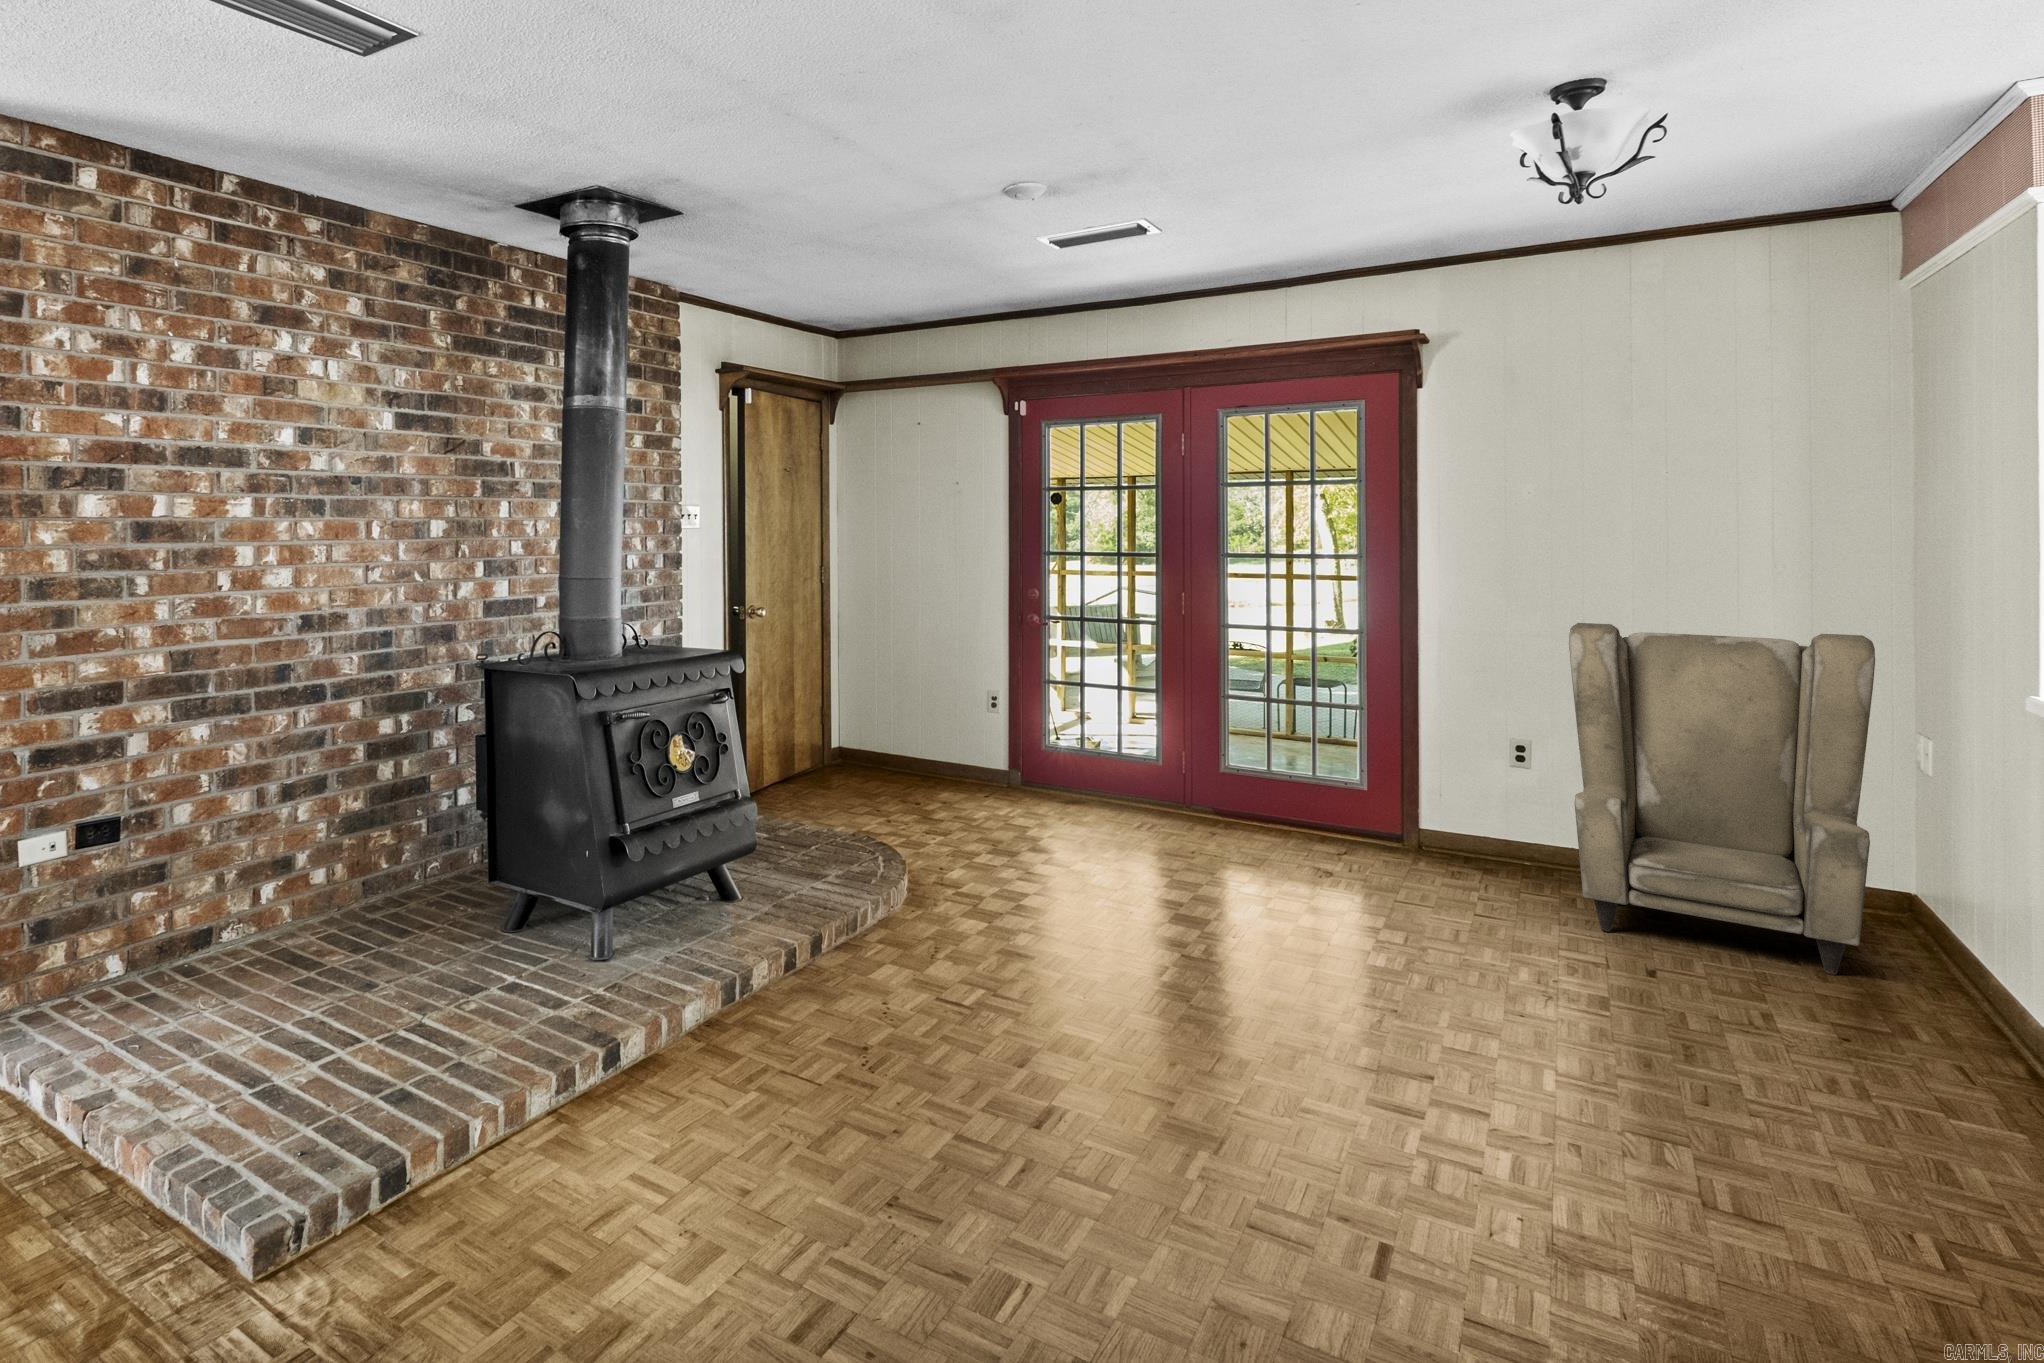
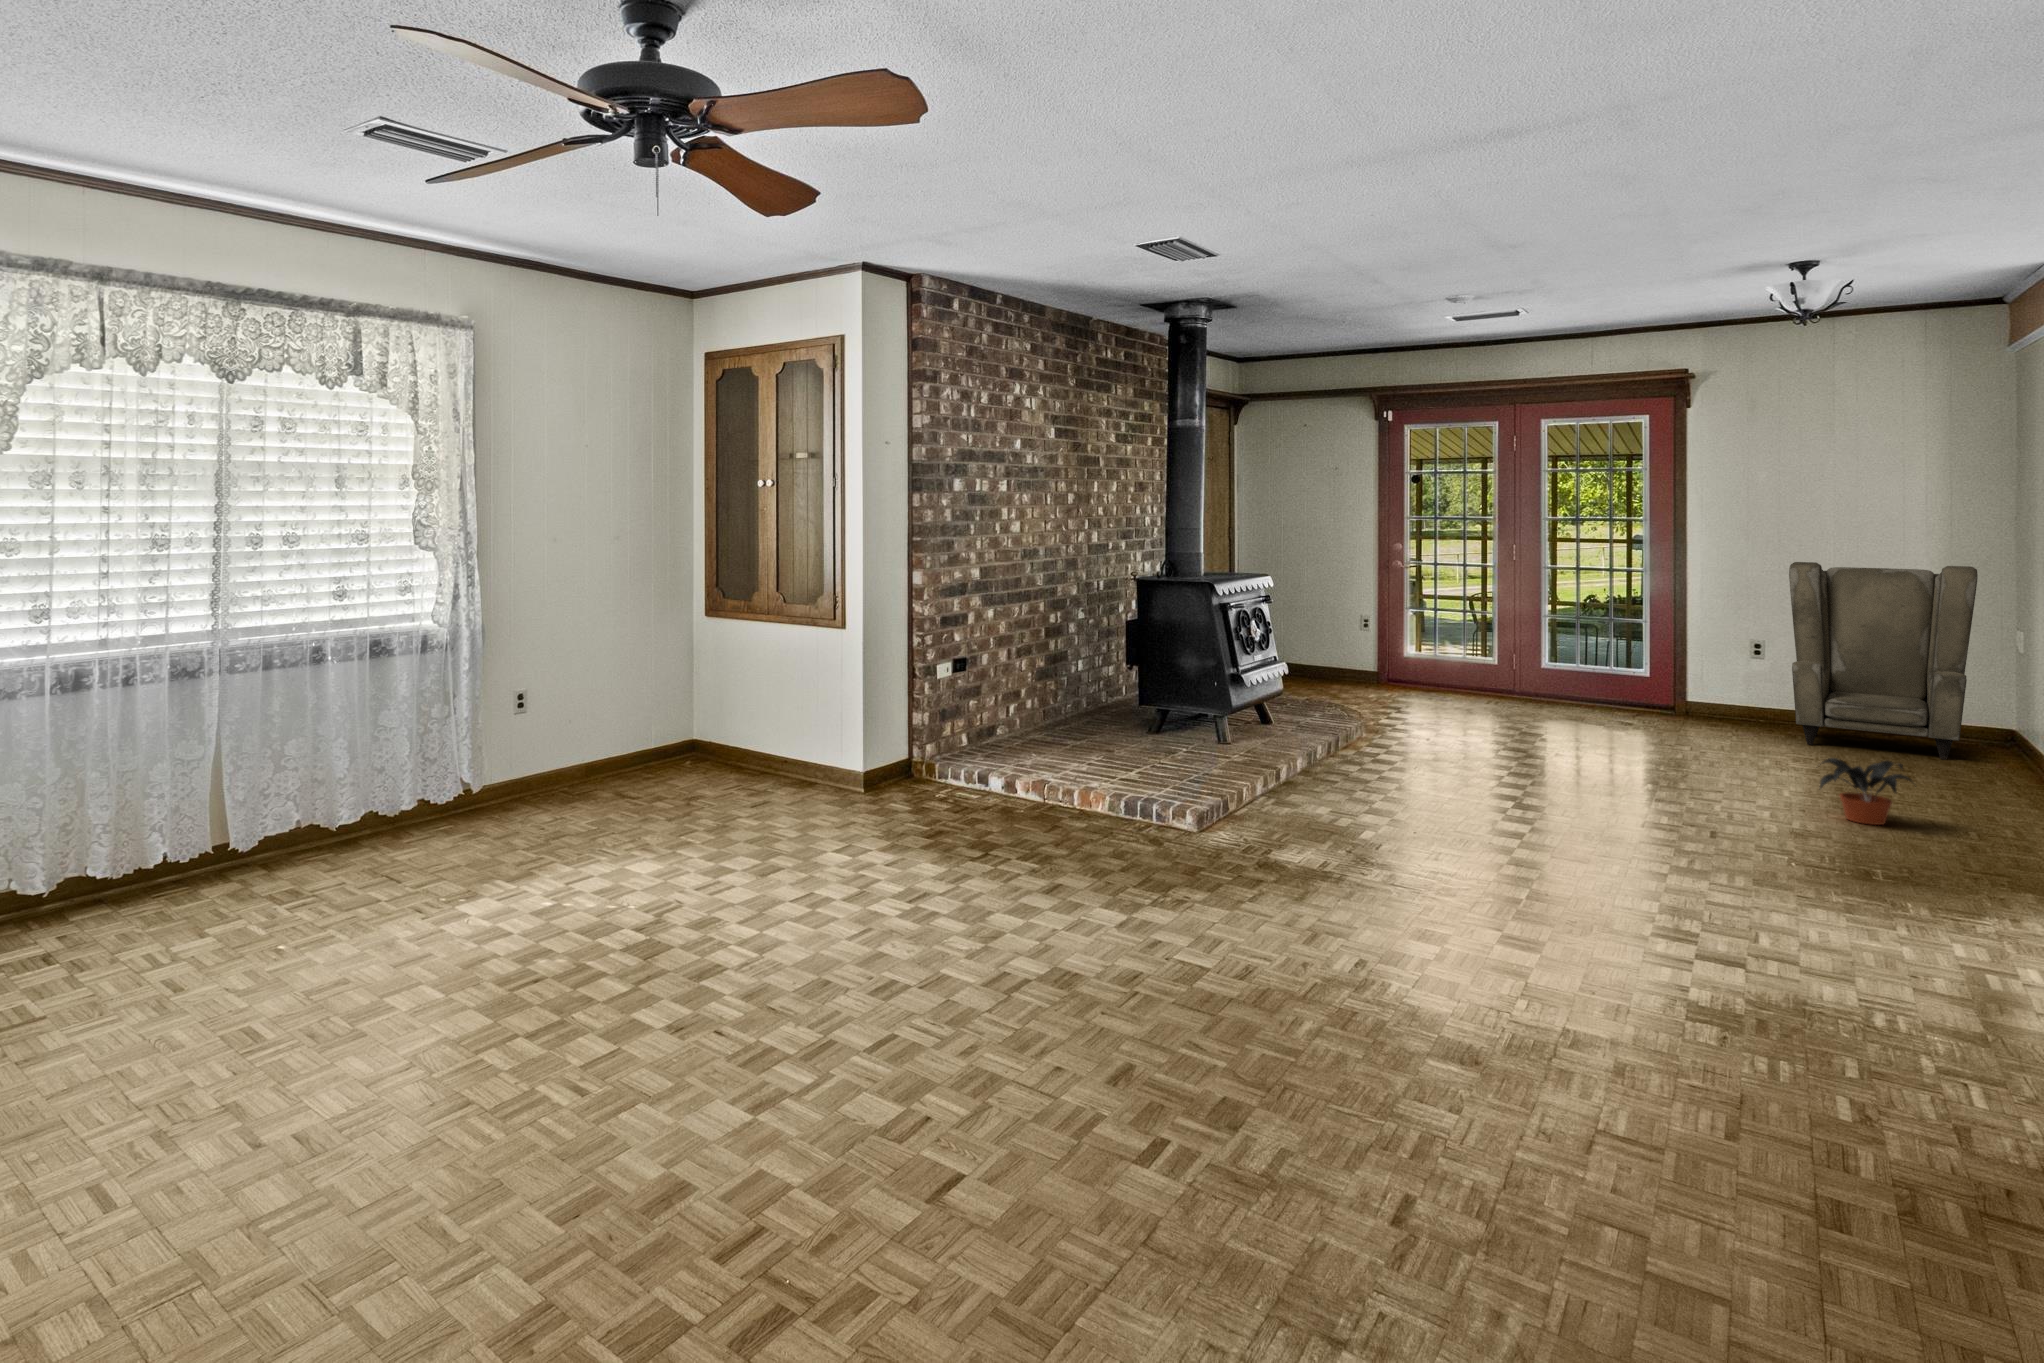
potted plant: none [1615,1071,1834,1245] -> present [1819,758,1916,825]

